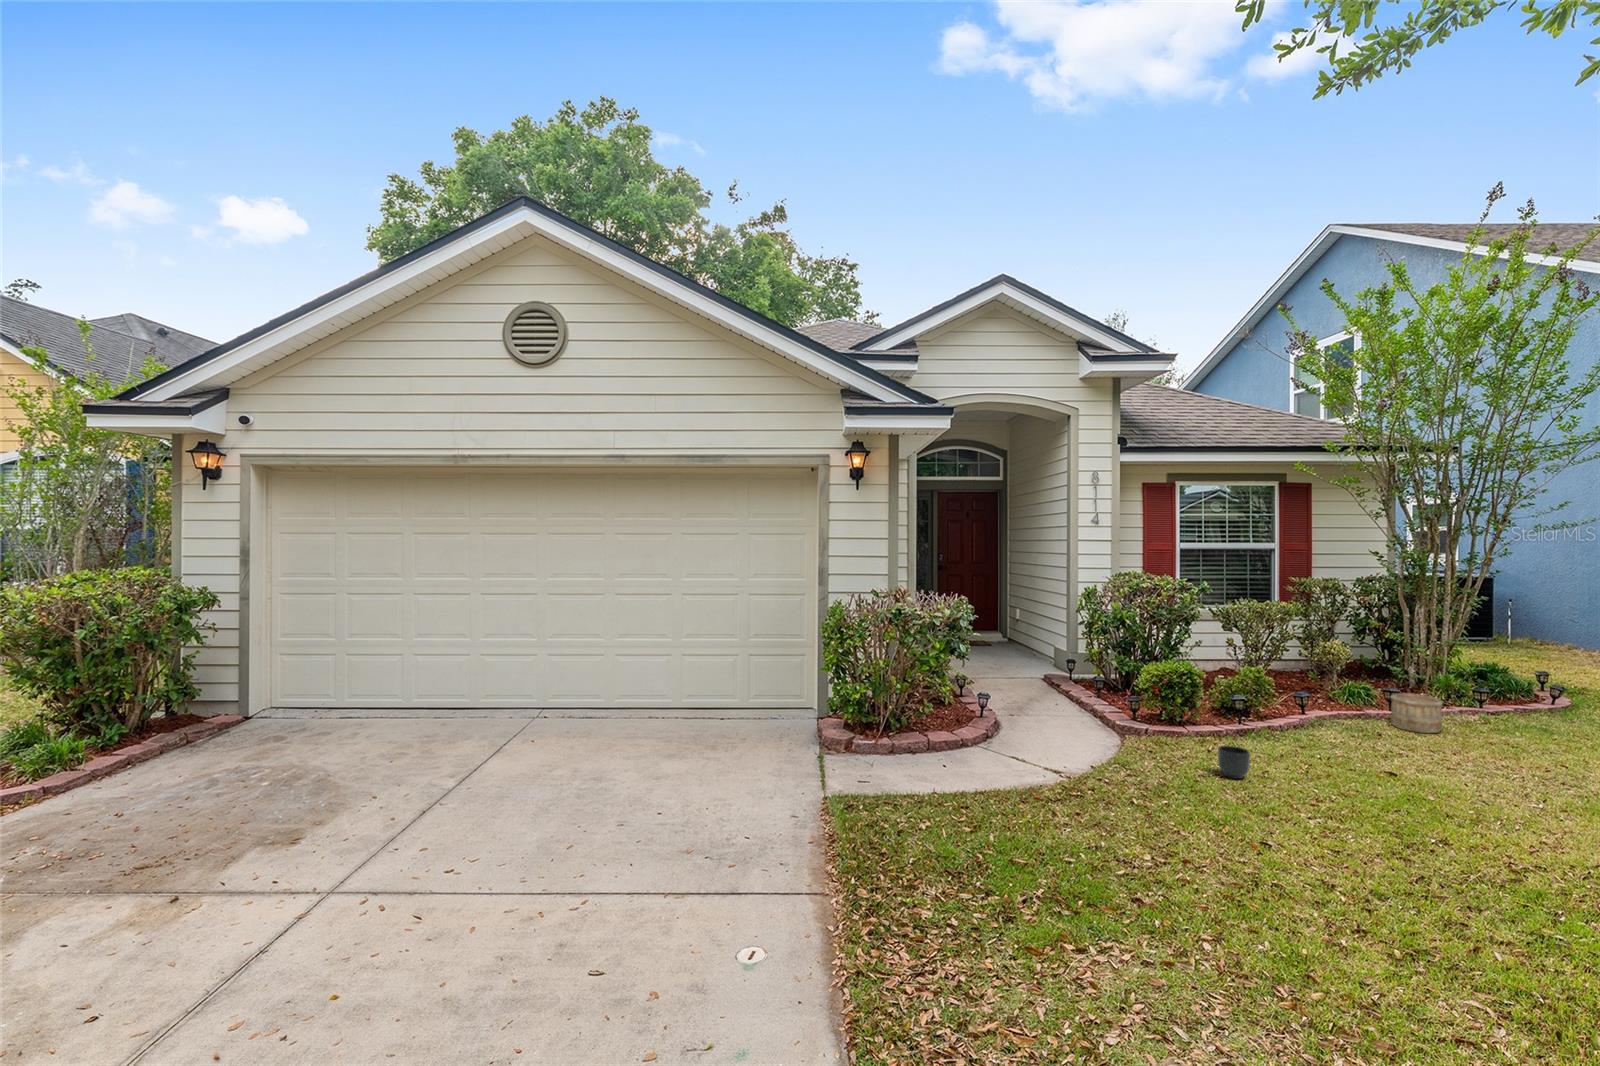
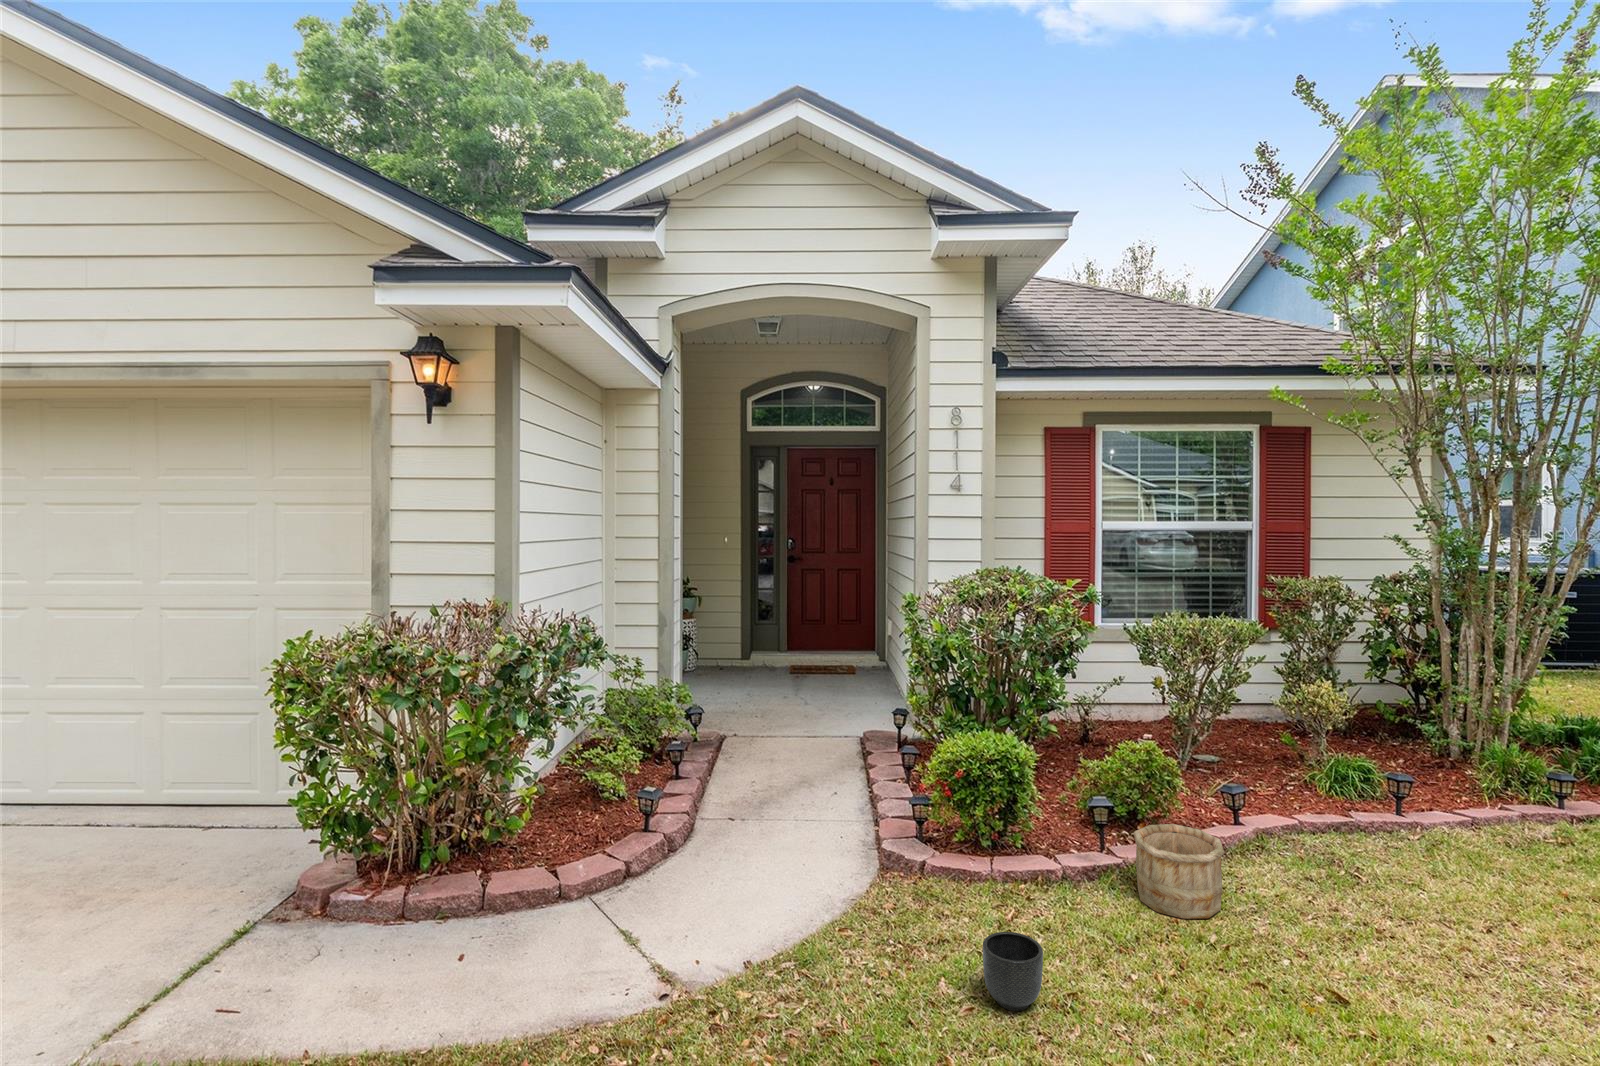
wooden bucket: present [1391,693,1443,733] -> present [1134,824,1224,919]

